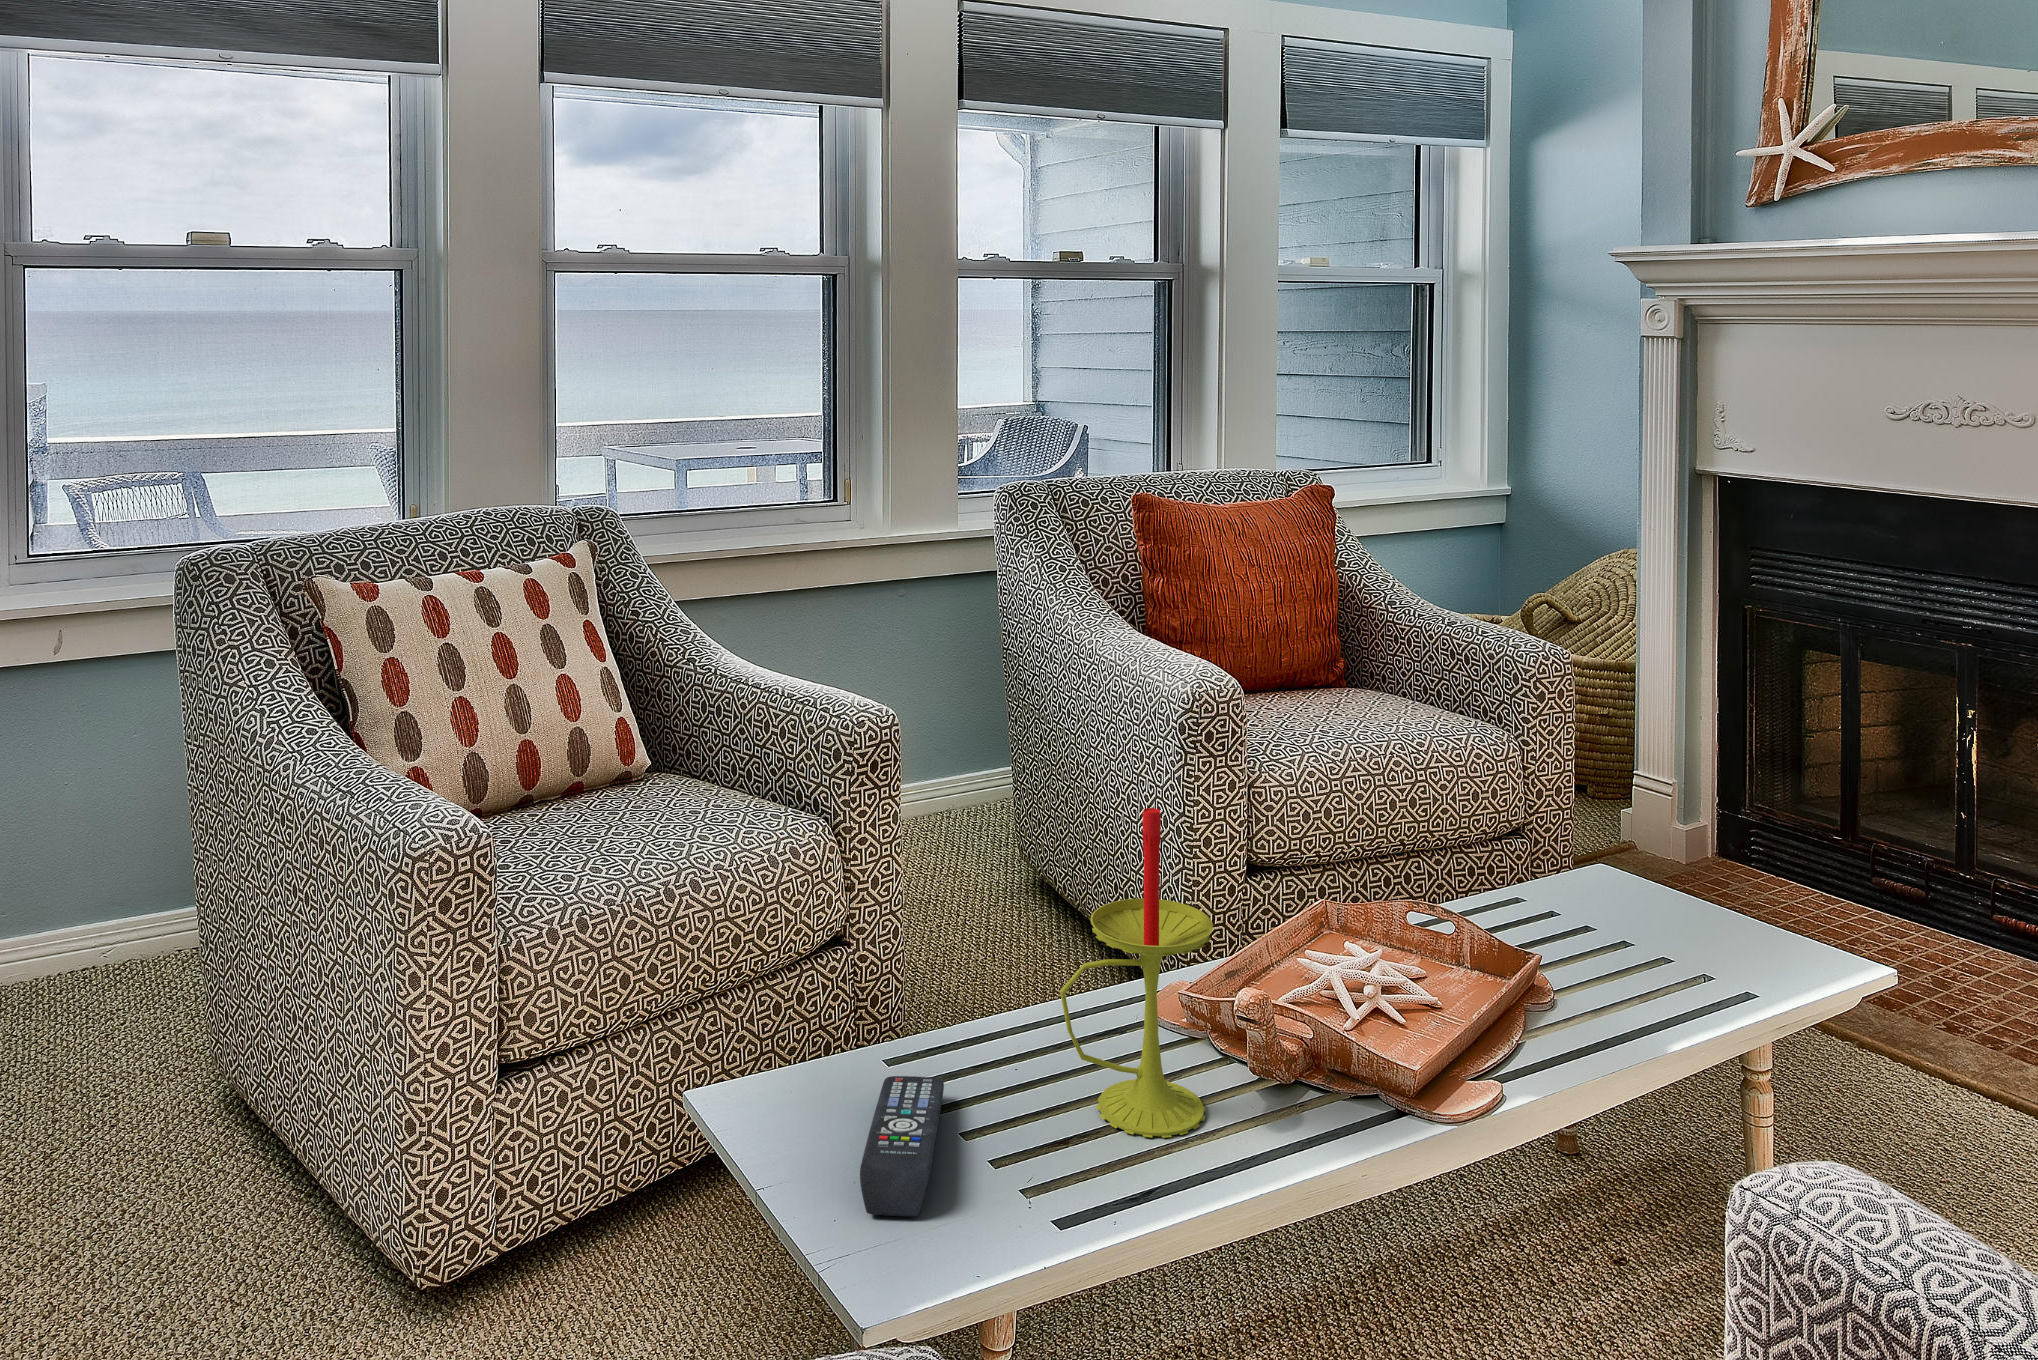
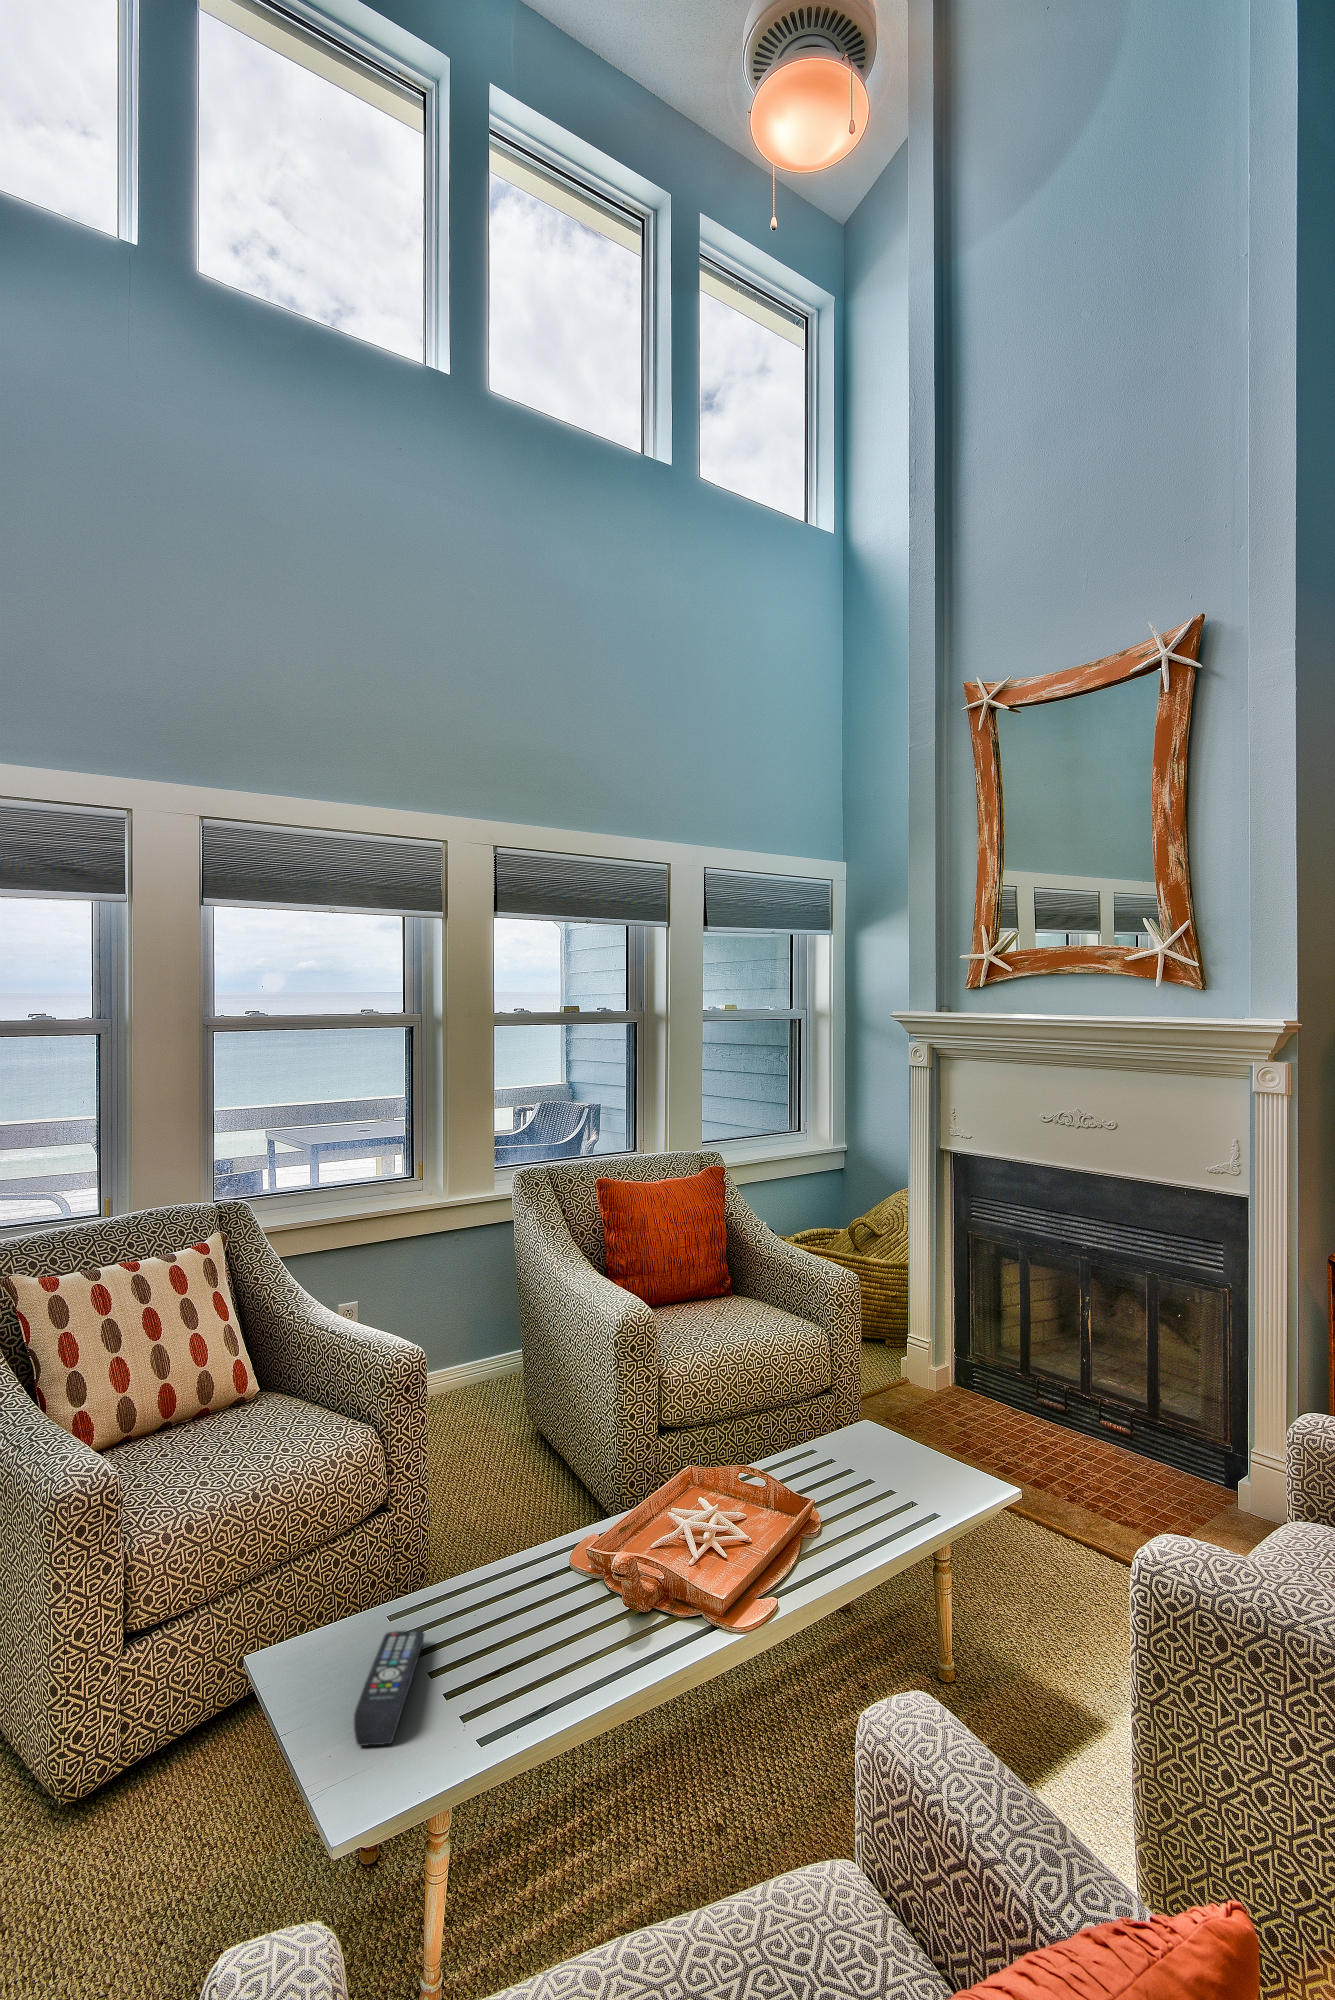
candle: present [1060,808,1213,1138] -> none [499,1440,598,1662]

